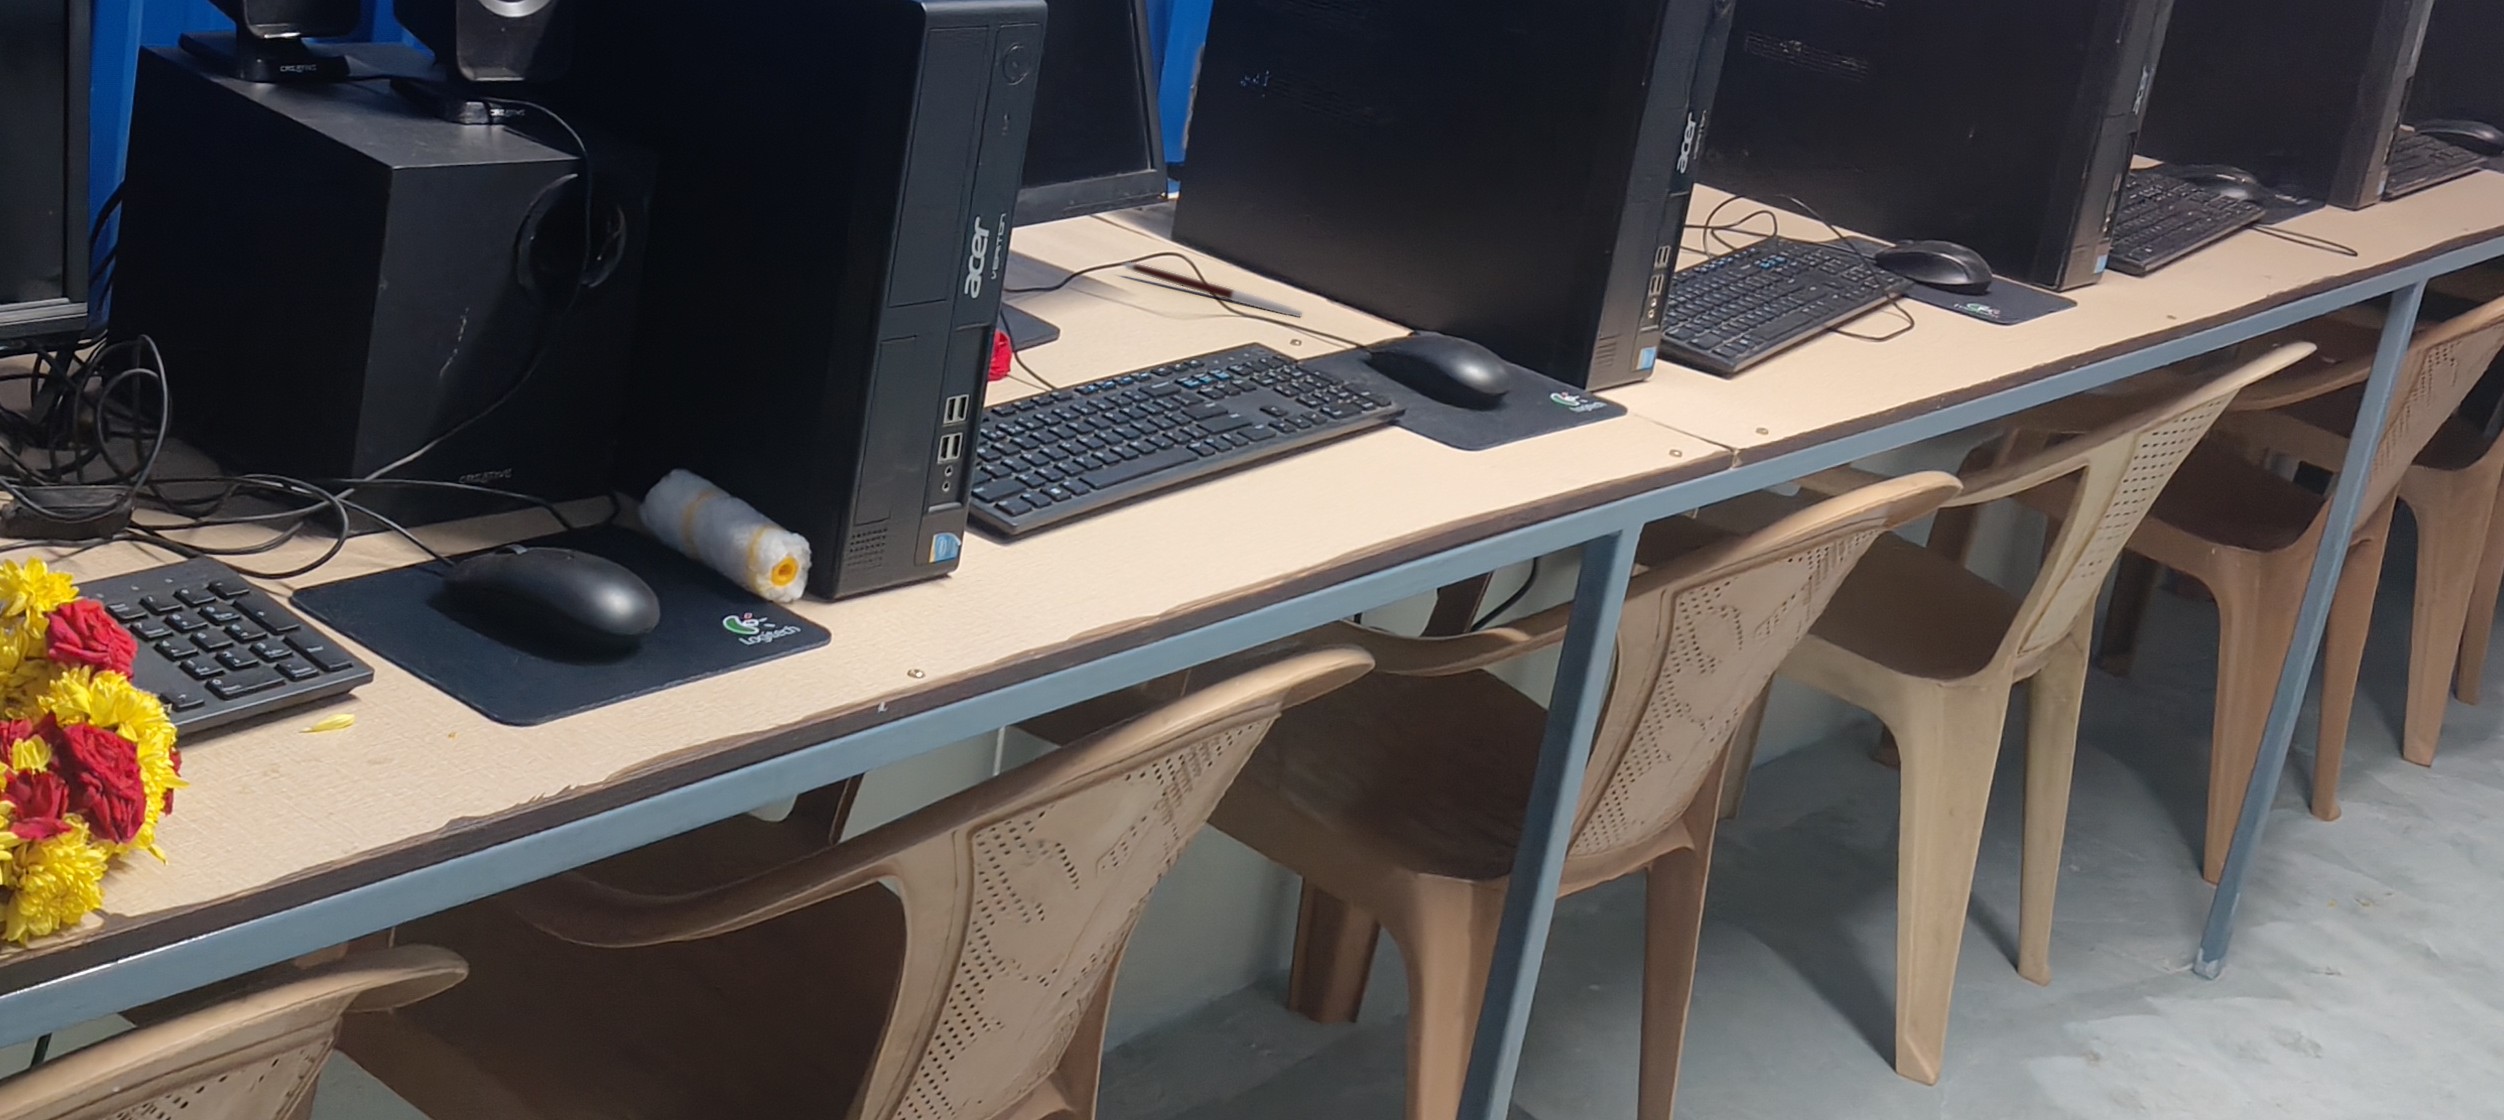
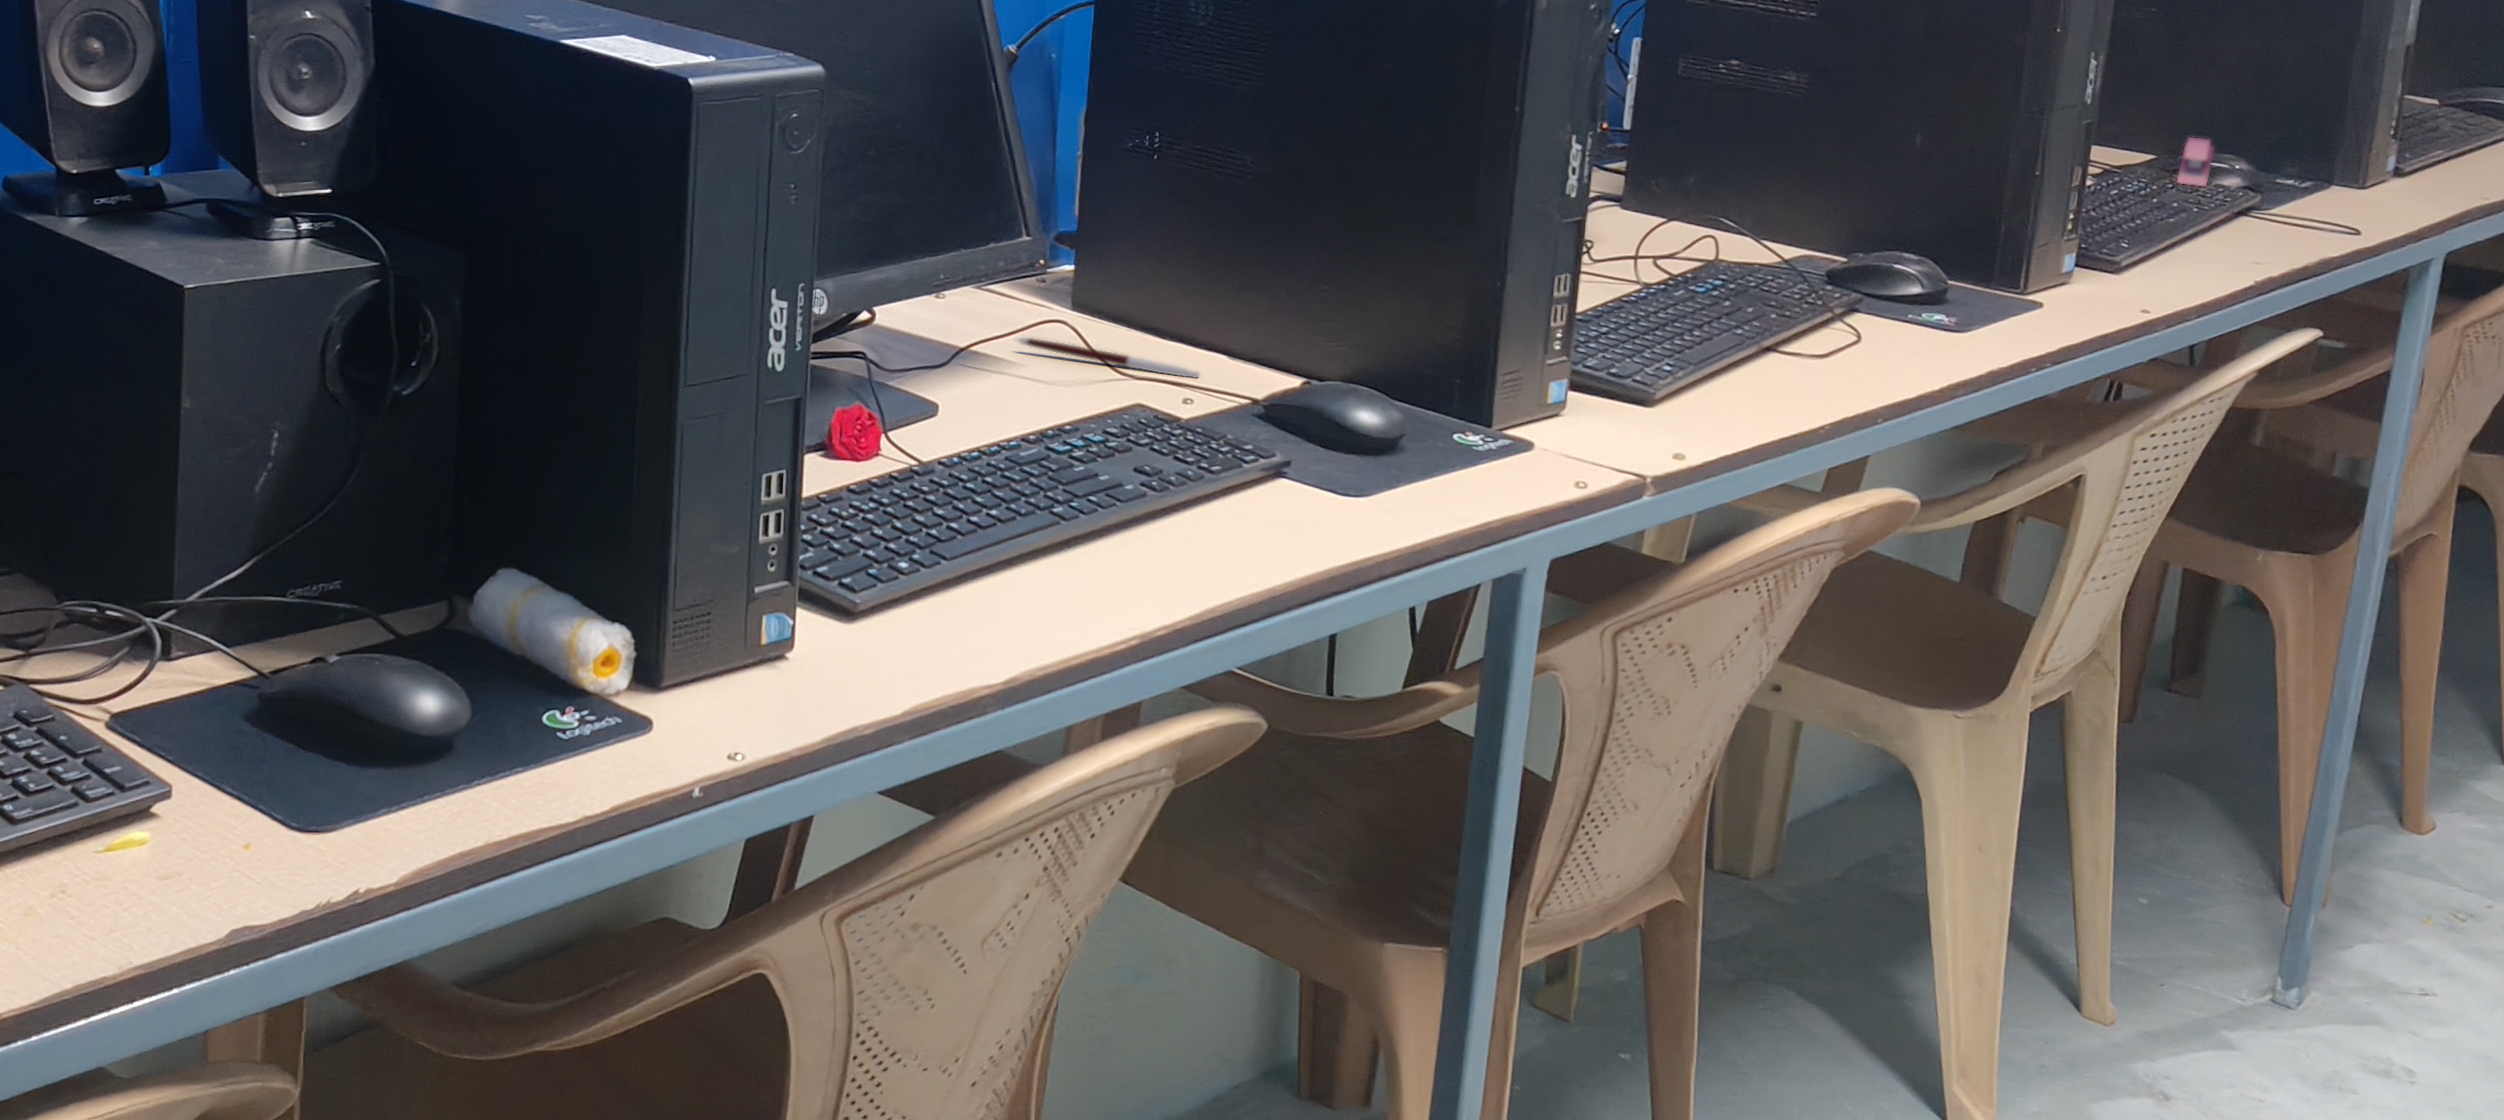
stapler: none [2189,149,2224,198] -> present [2177,138,2214,186]

